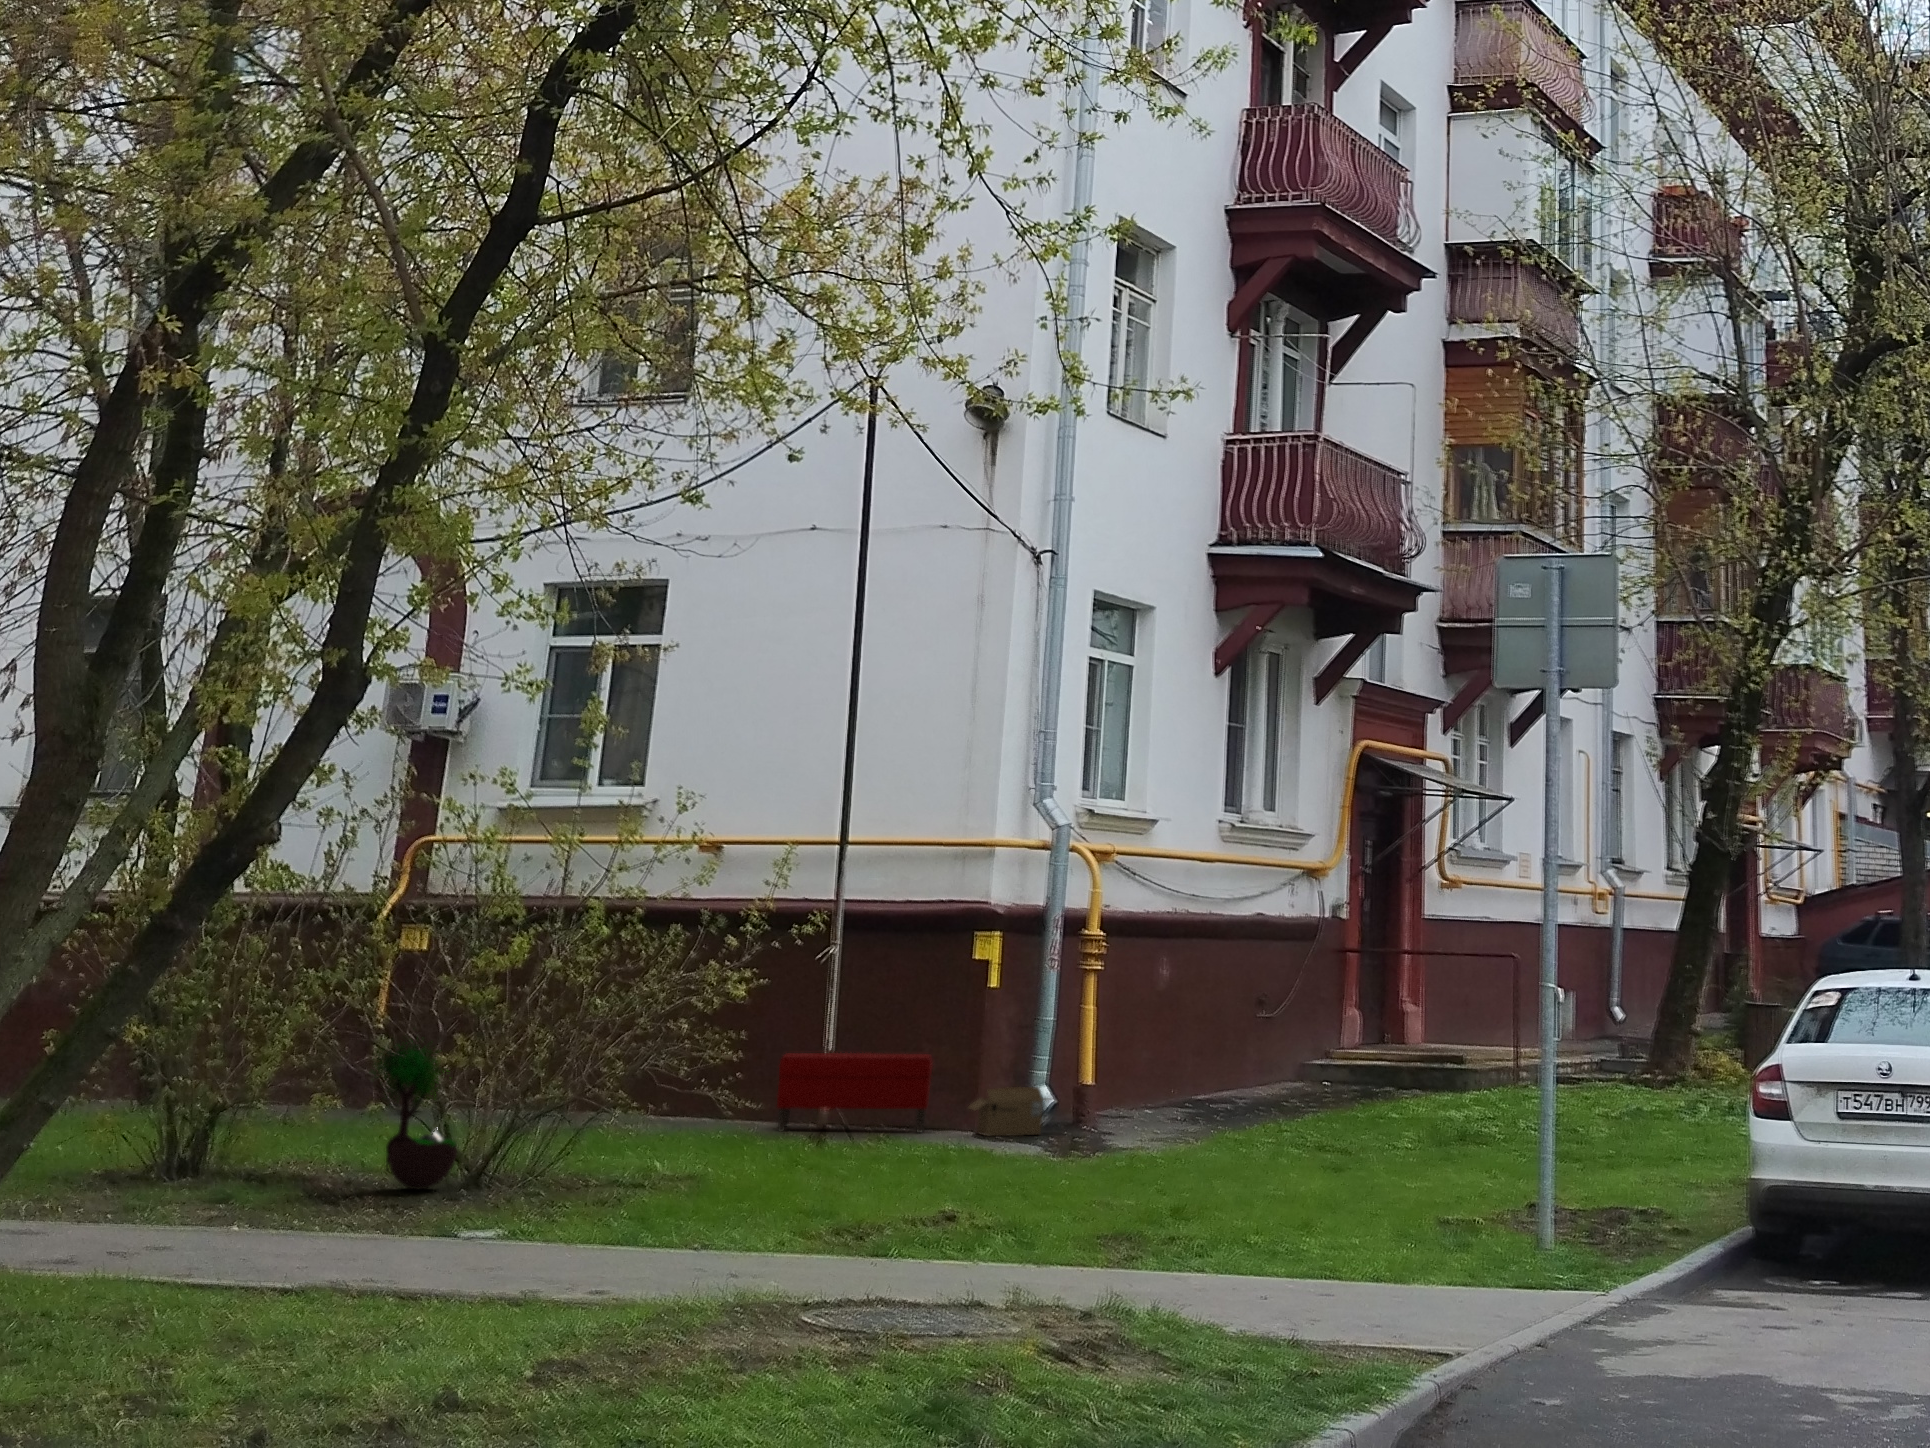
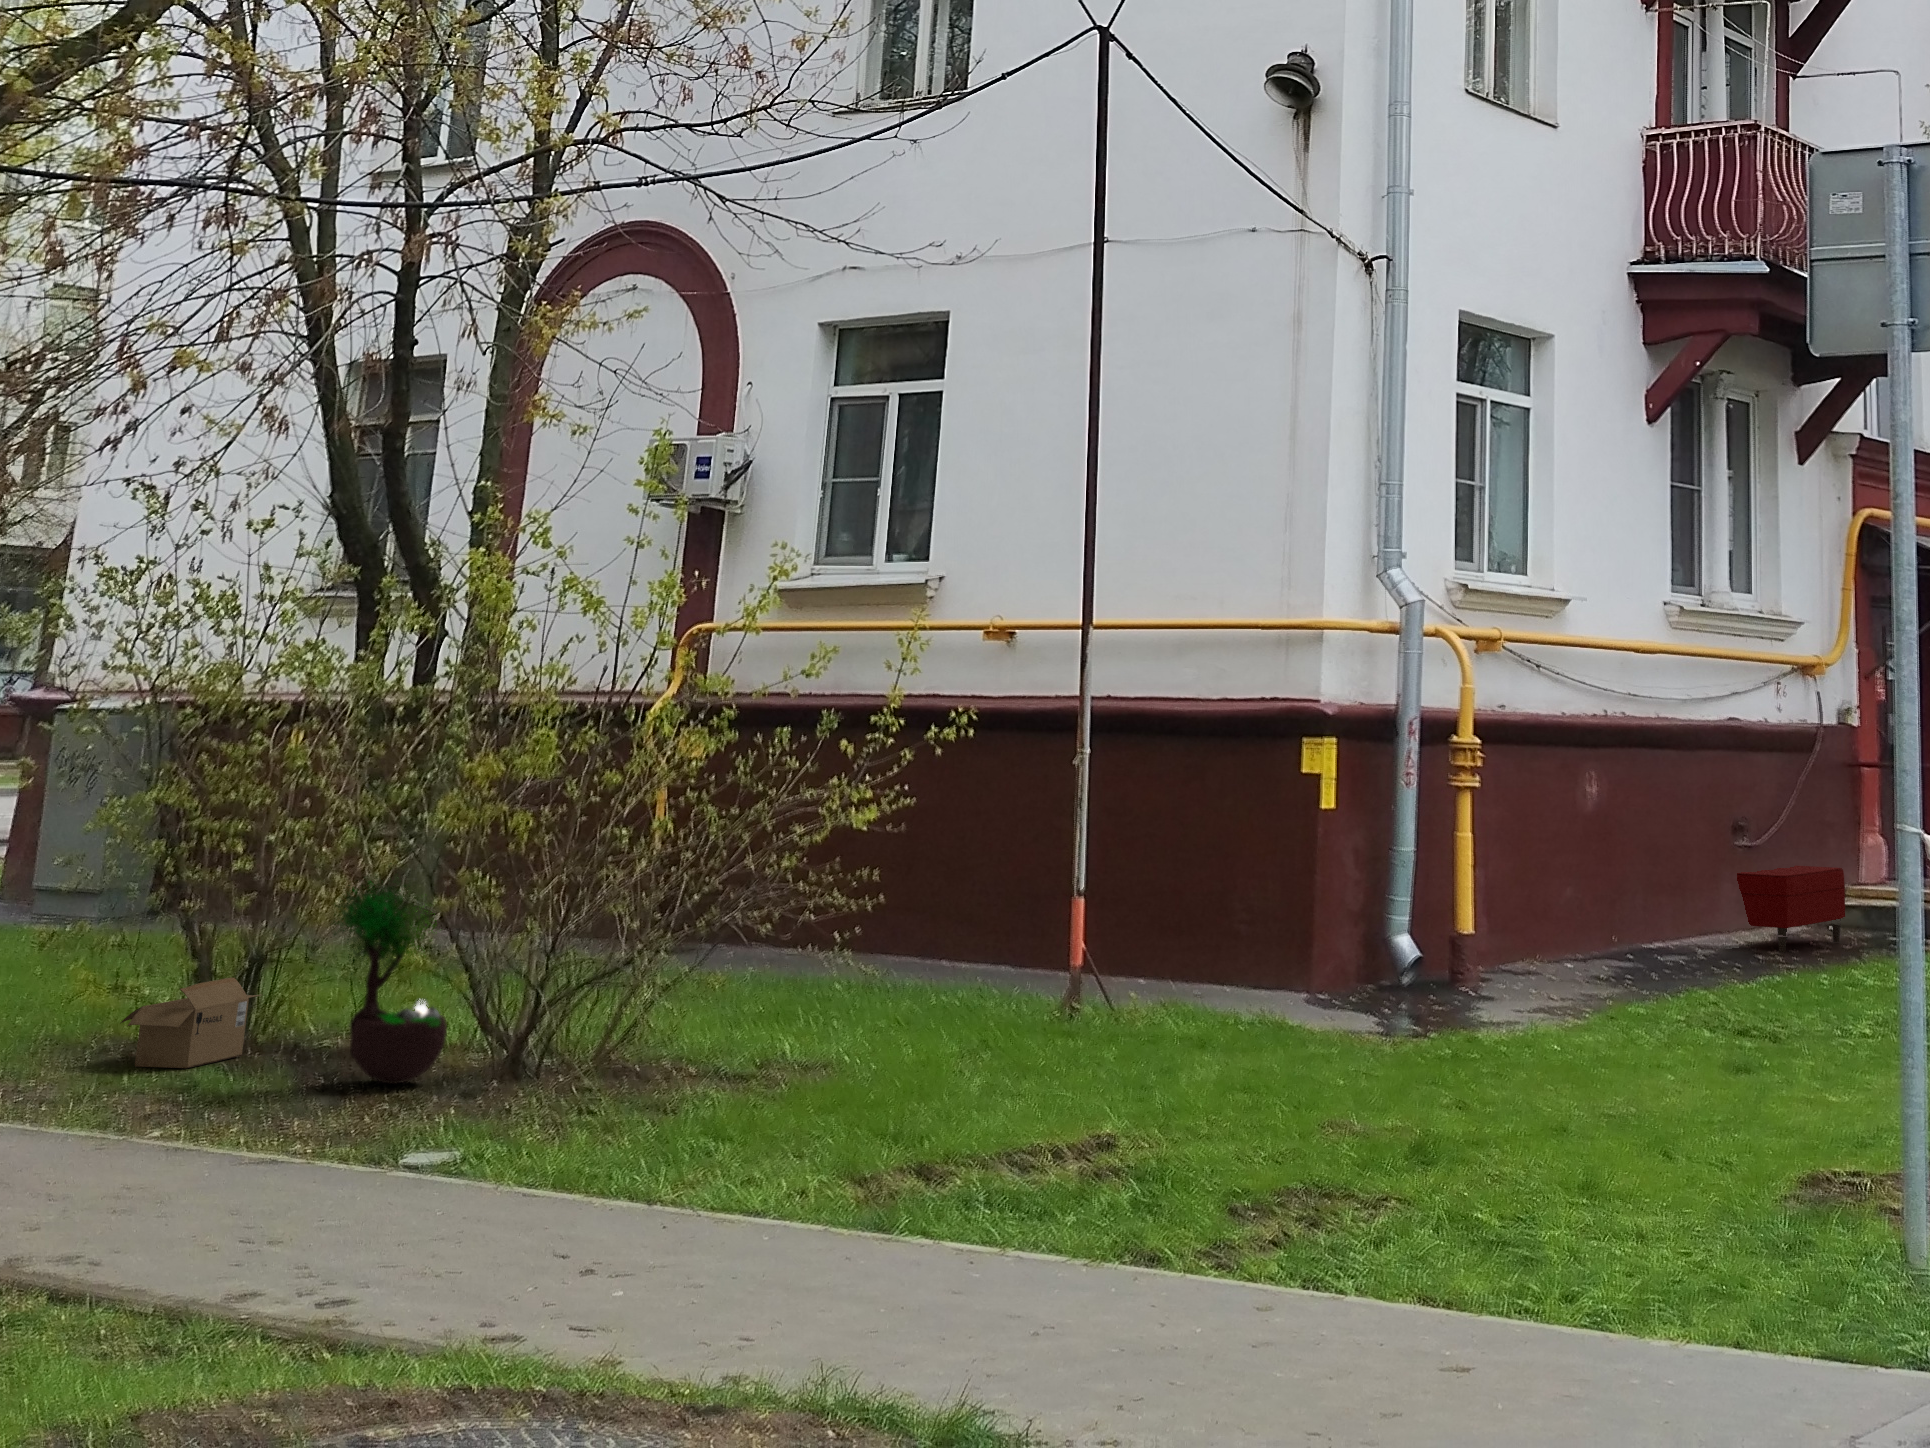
bench: present [777,1053,933,1132] -> present [1737,866,1845,952]
cardboard box: present [969,1087,1048,1136] -> present [121,978,261,1068]

